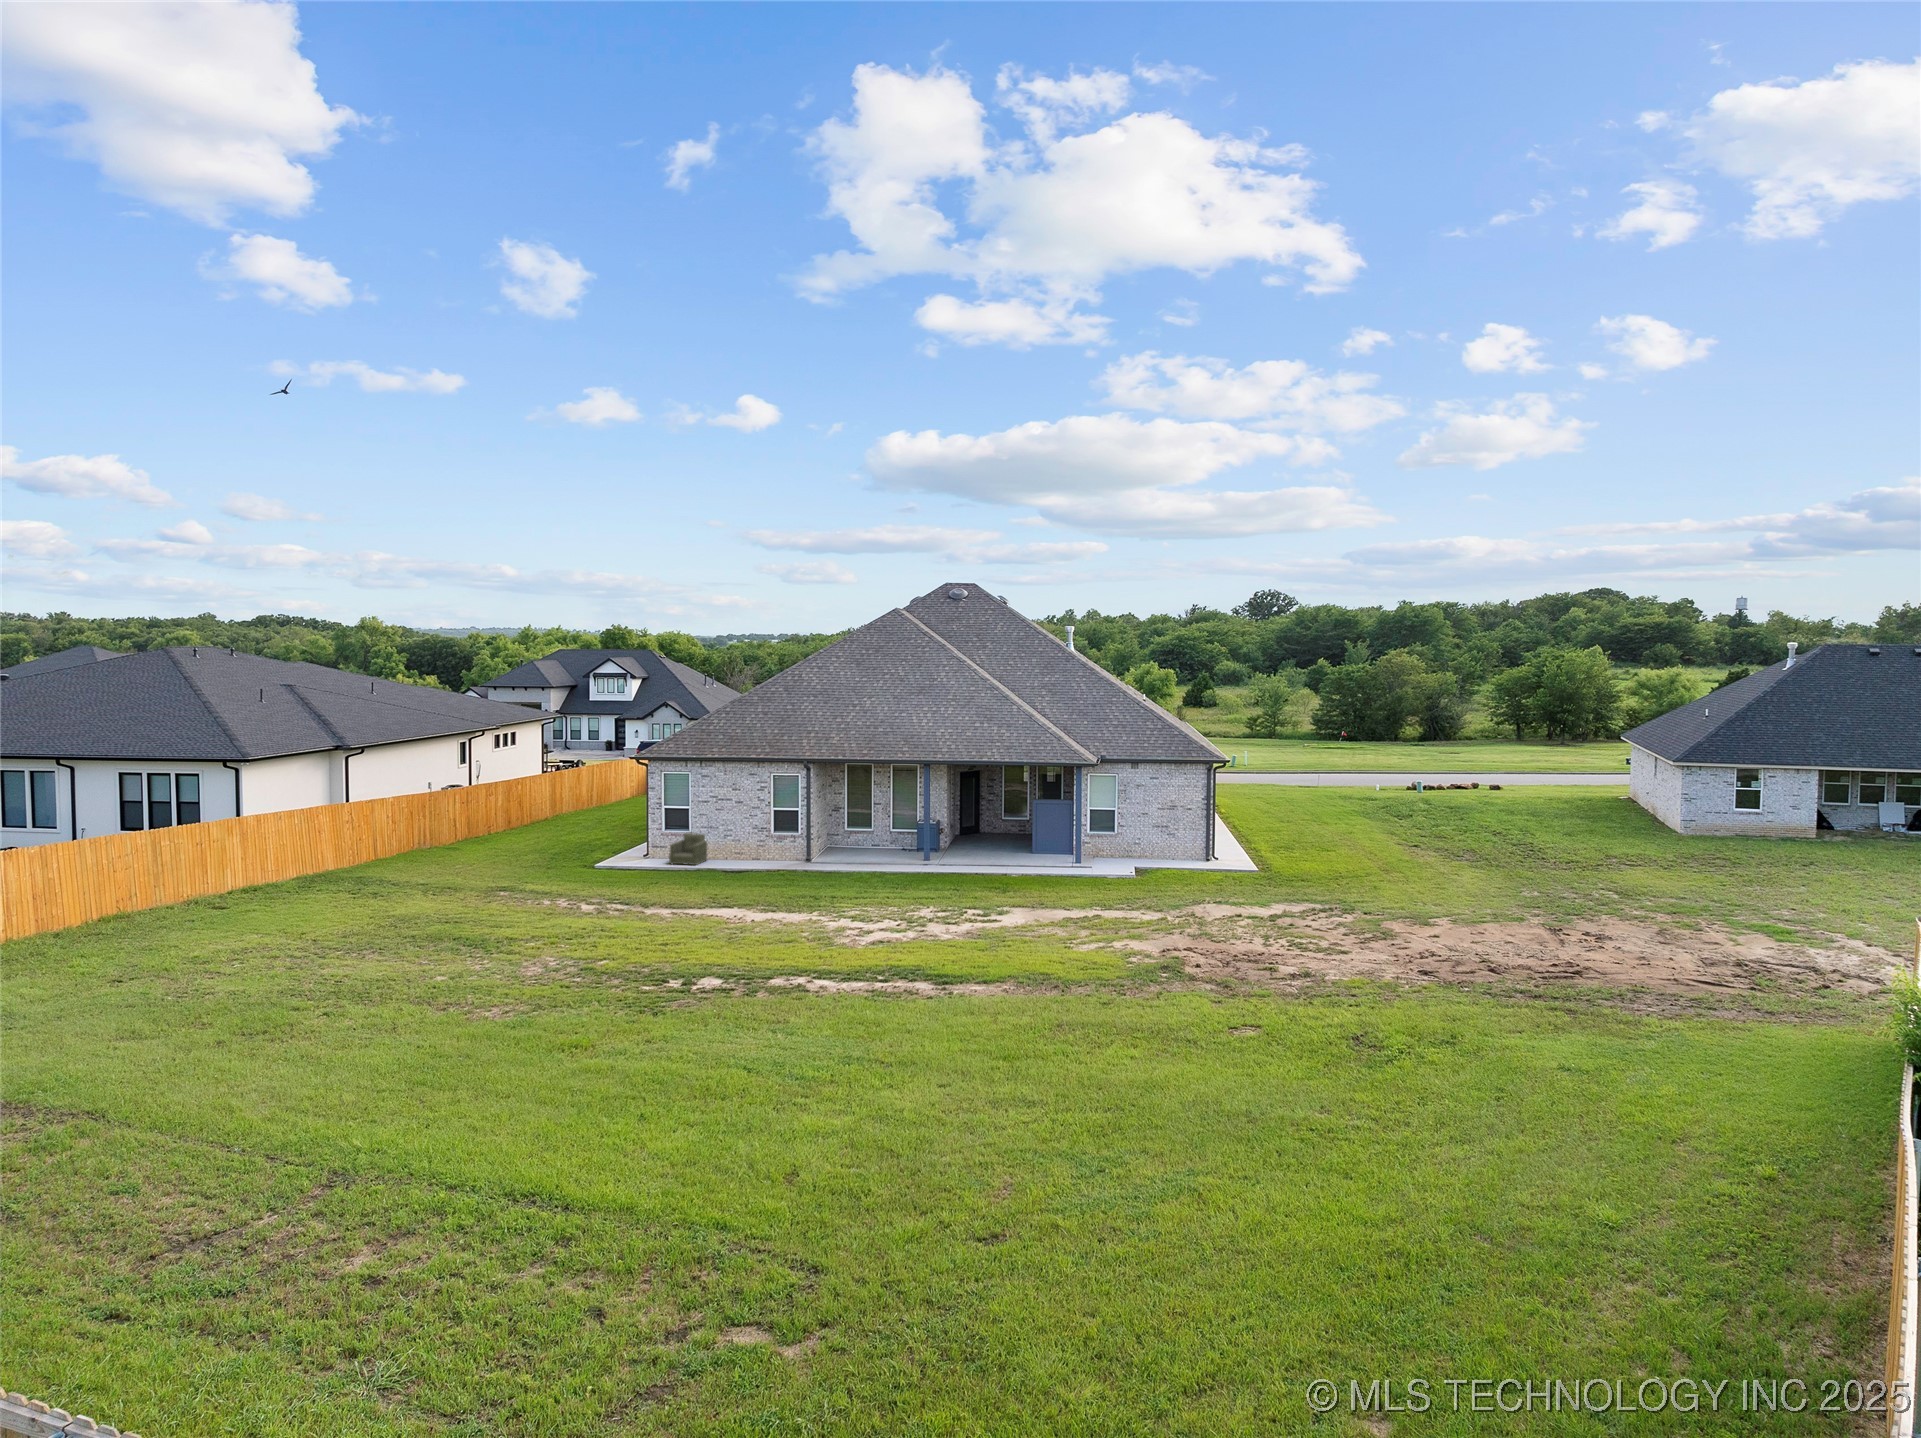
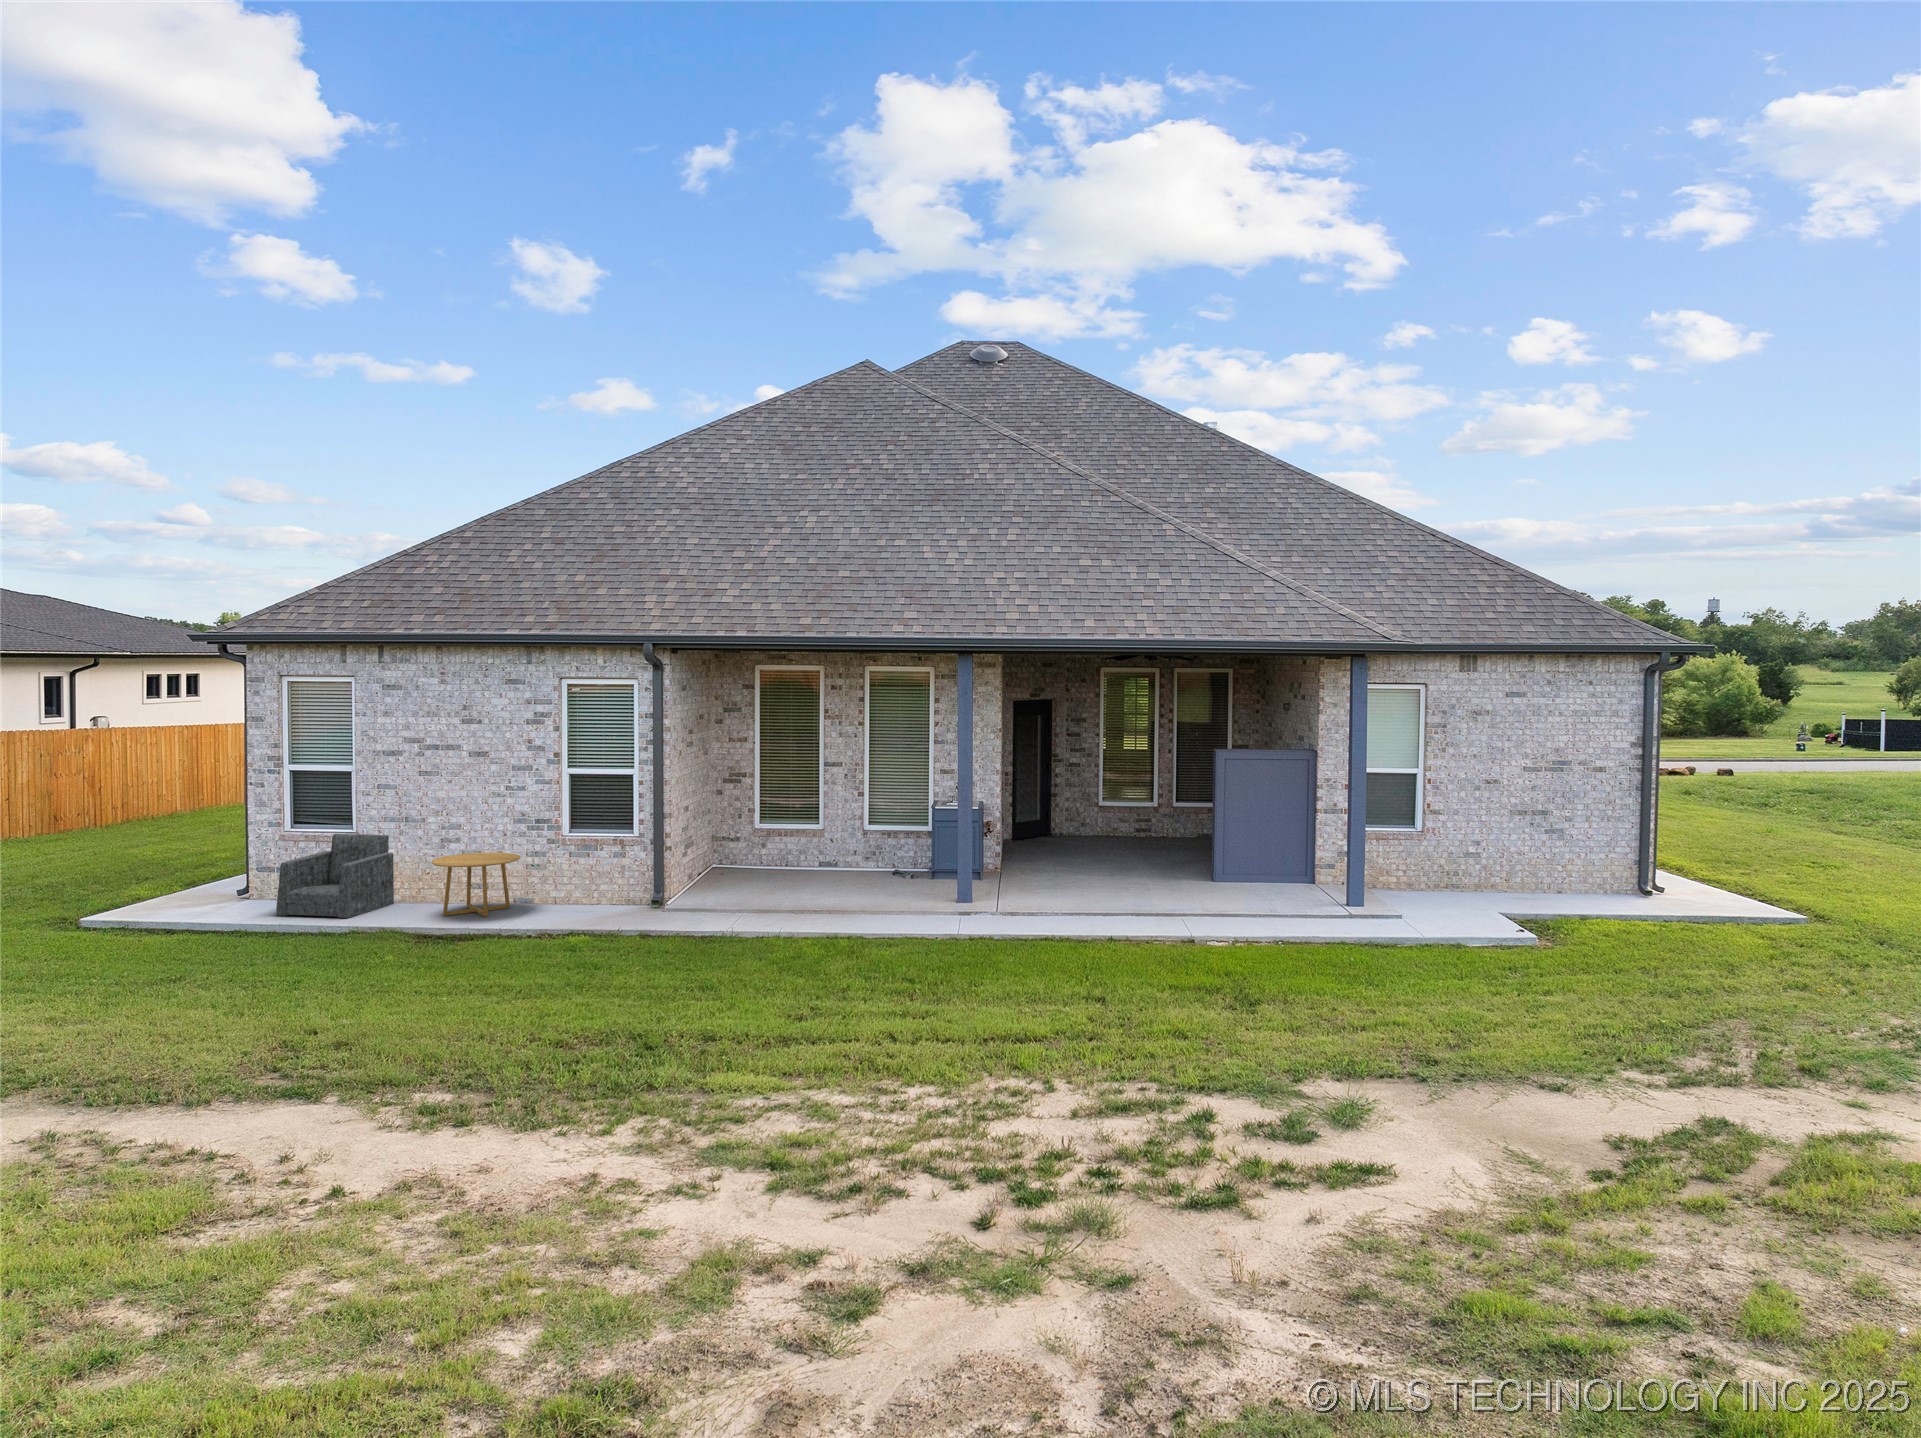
round table: none [725,841,757,865] -> present [432,852,520,917]

